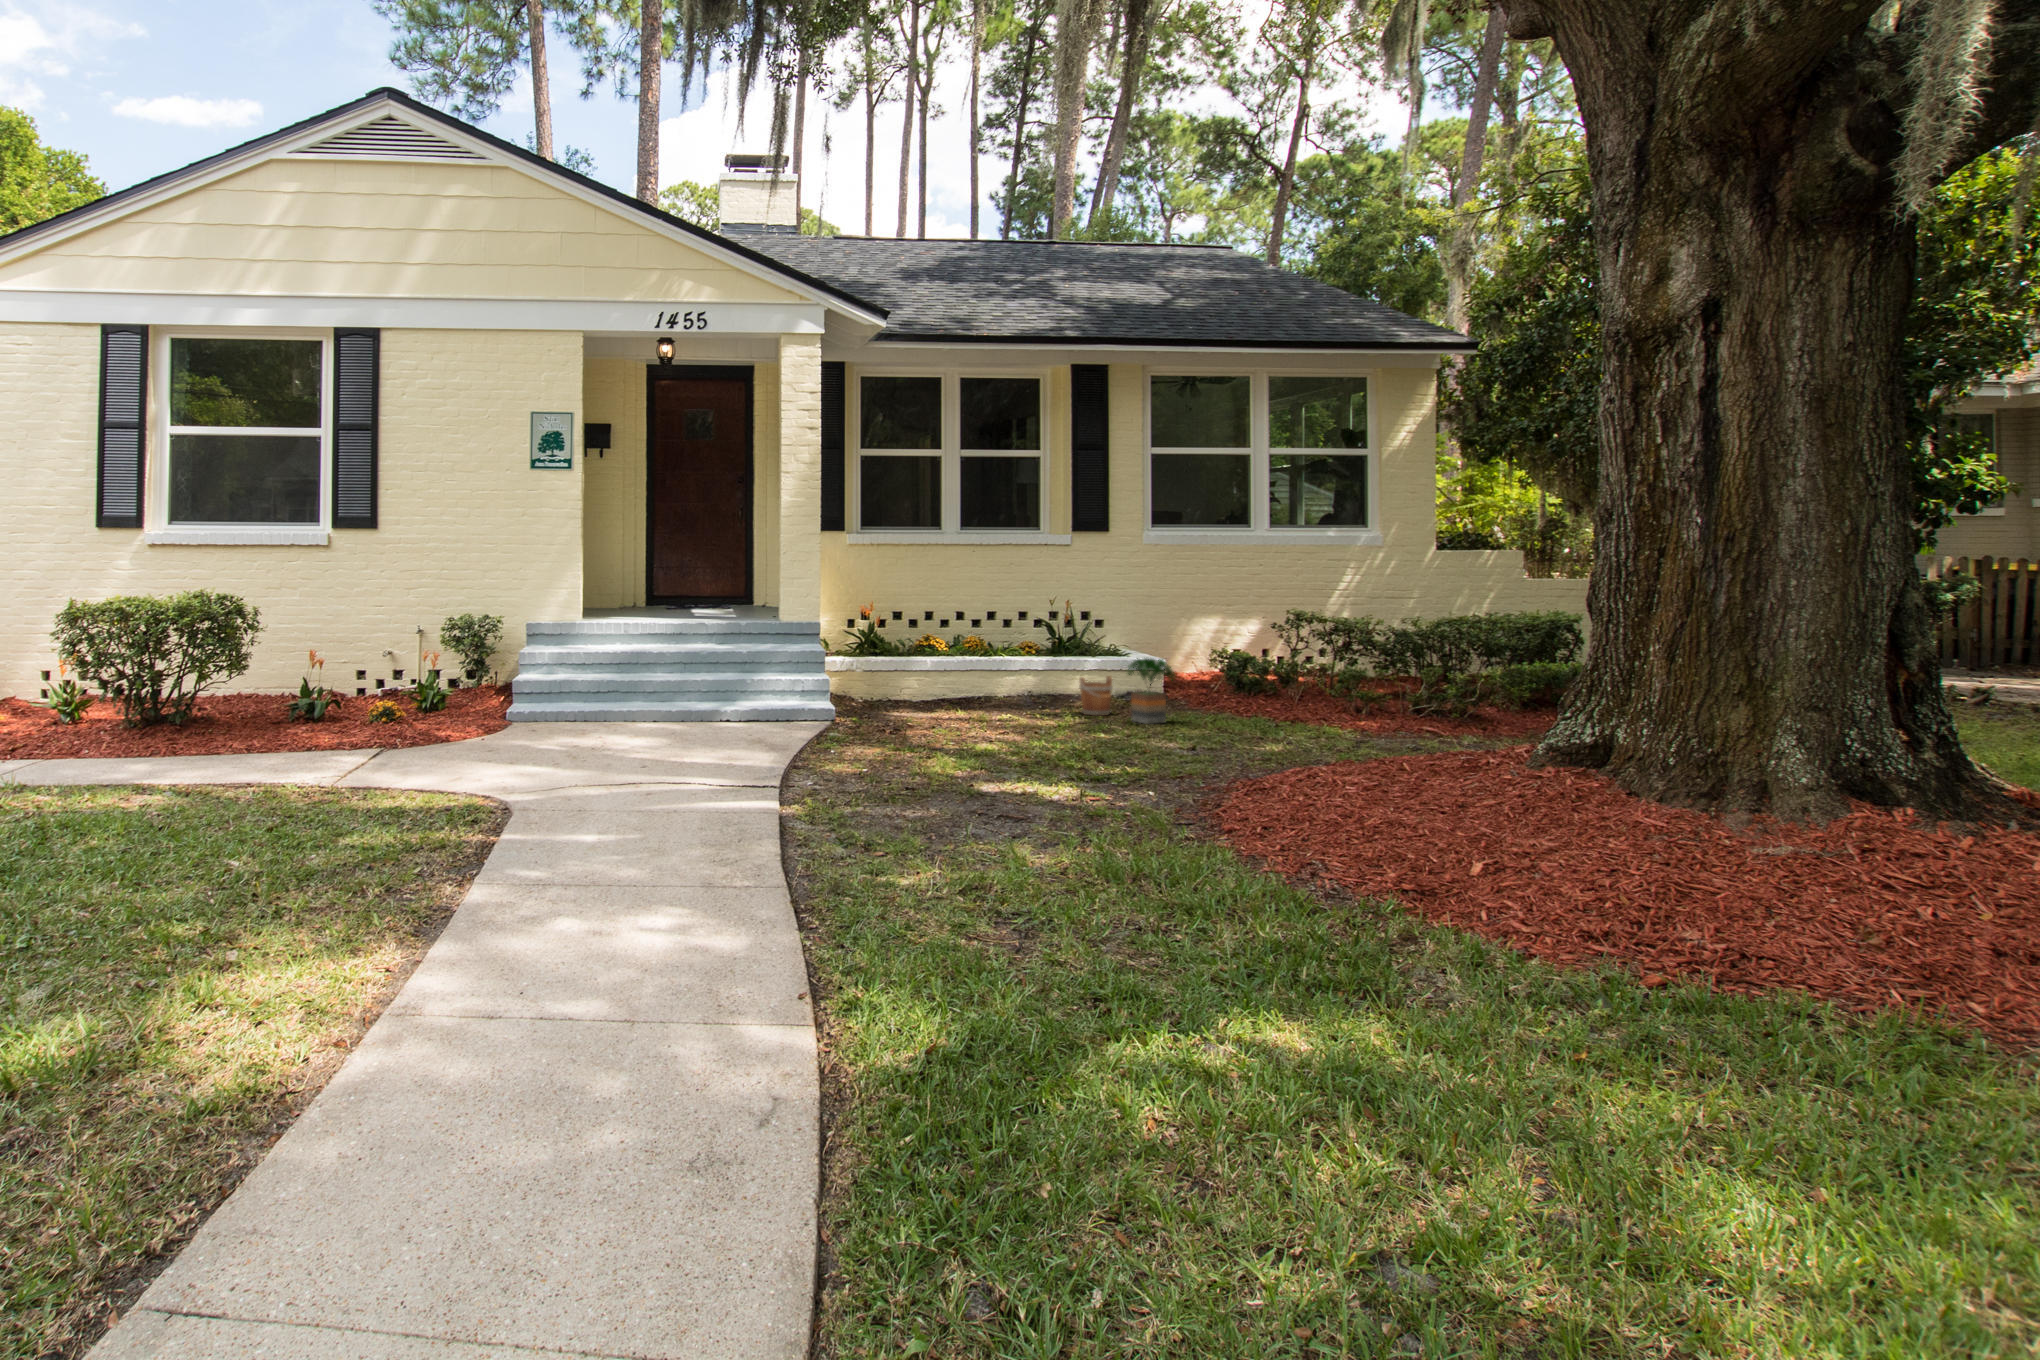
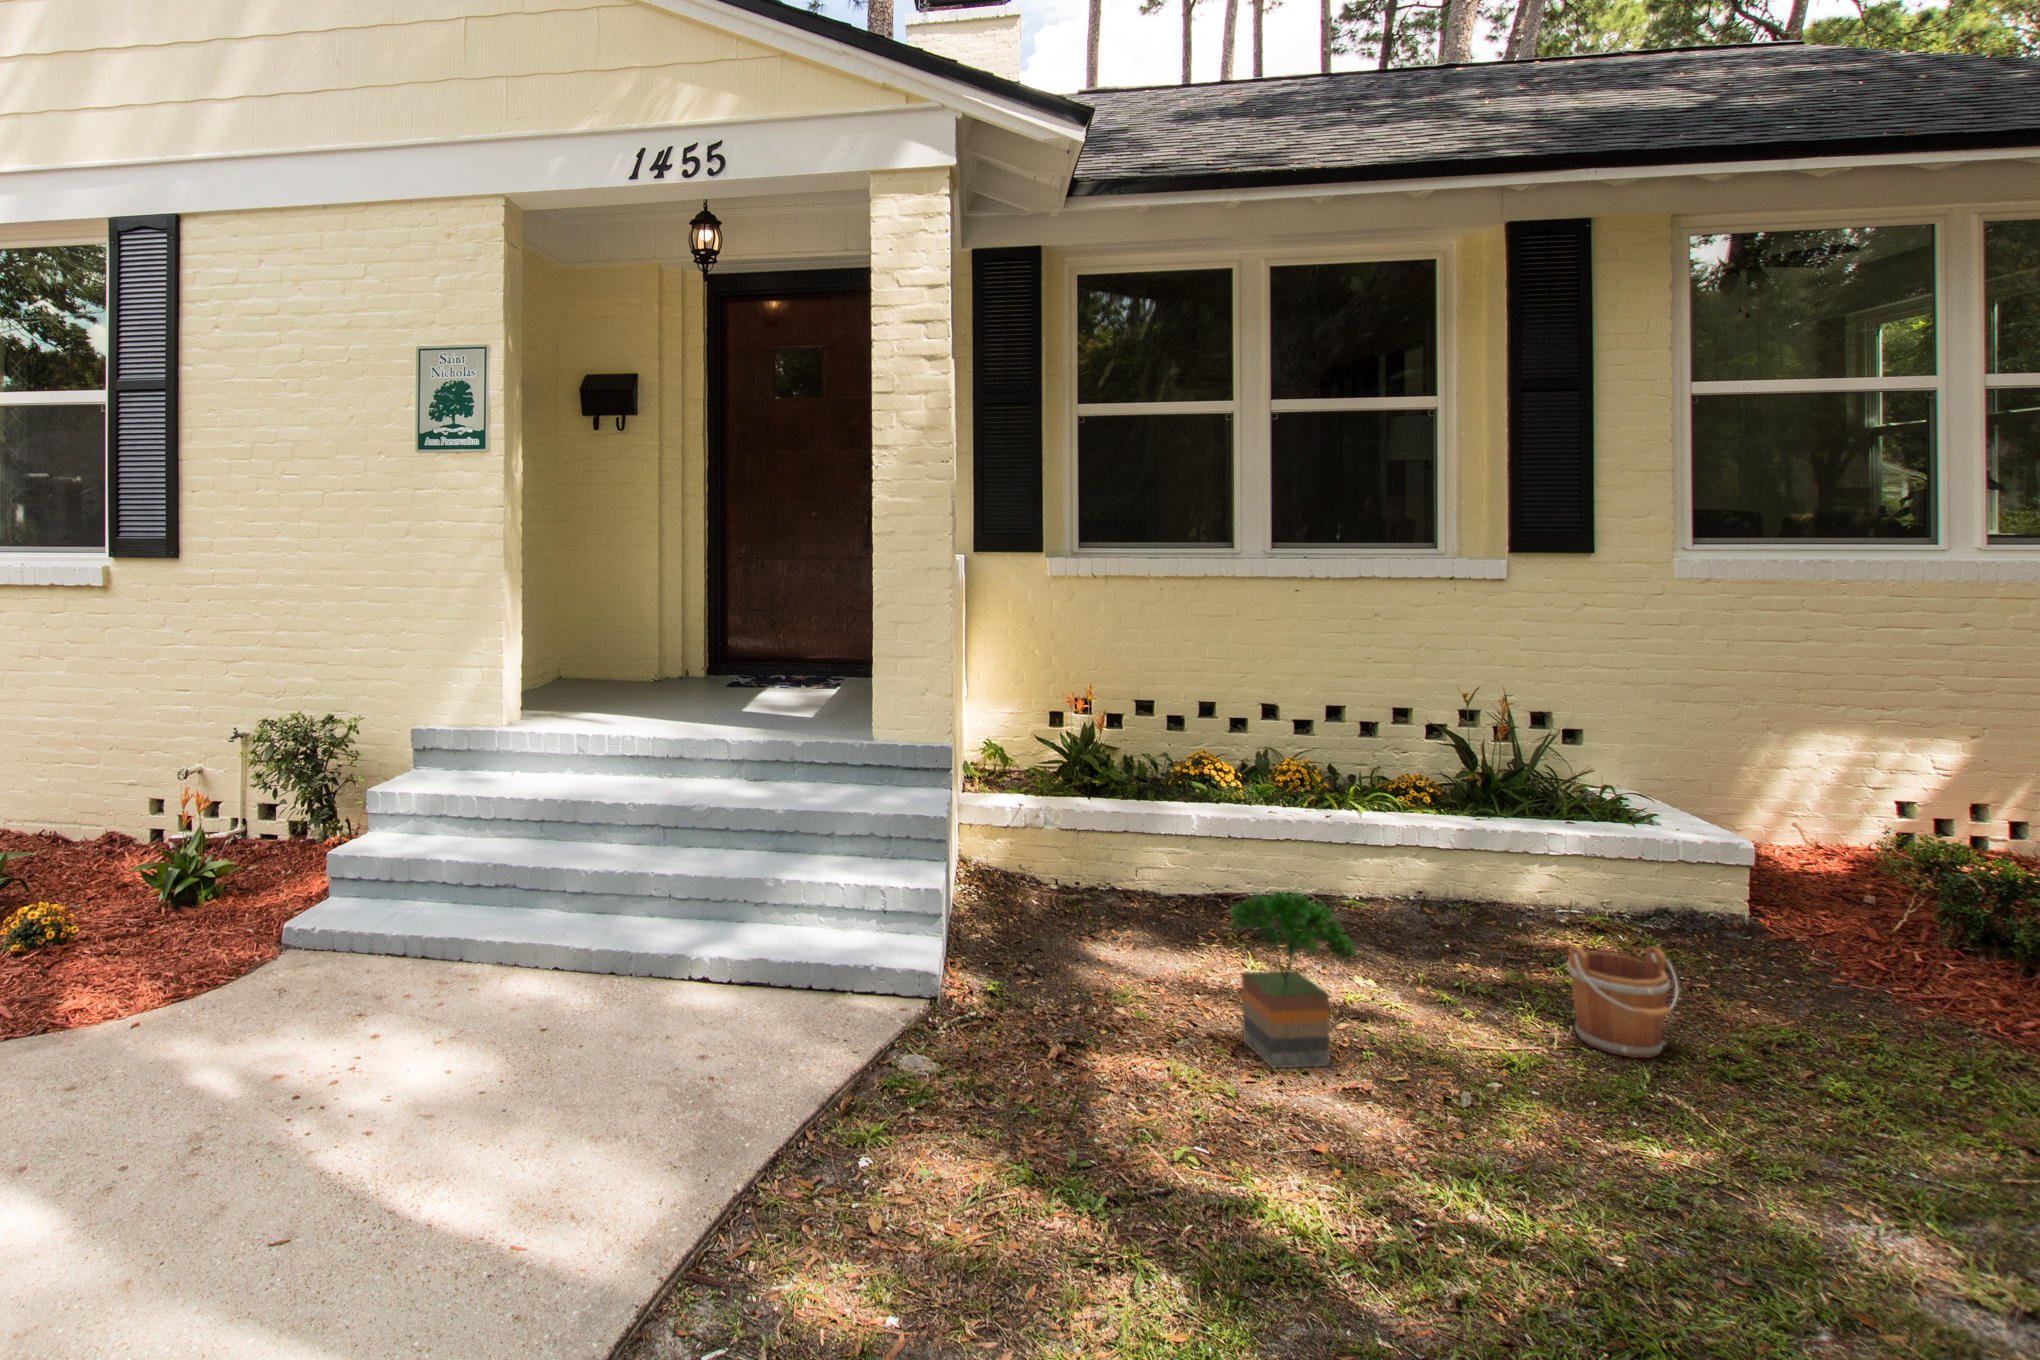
potted tree: present [1128,658,1175,724] -> present [1229,891,1358,1068]

